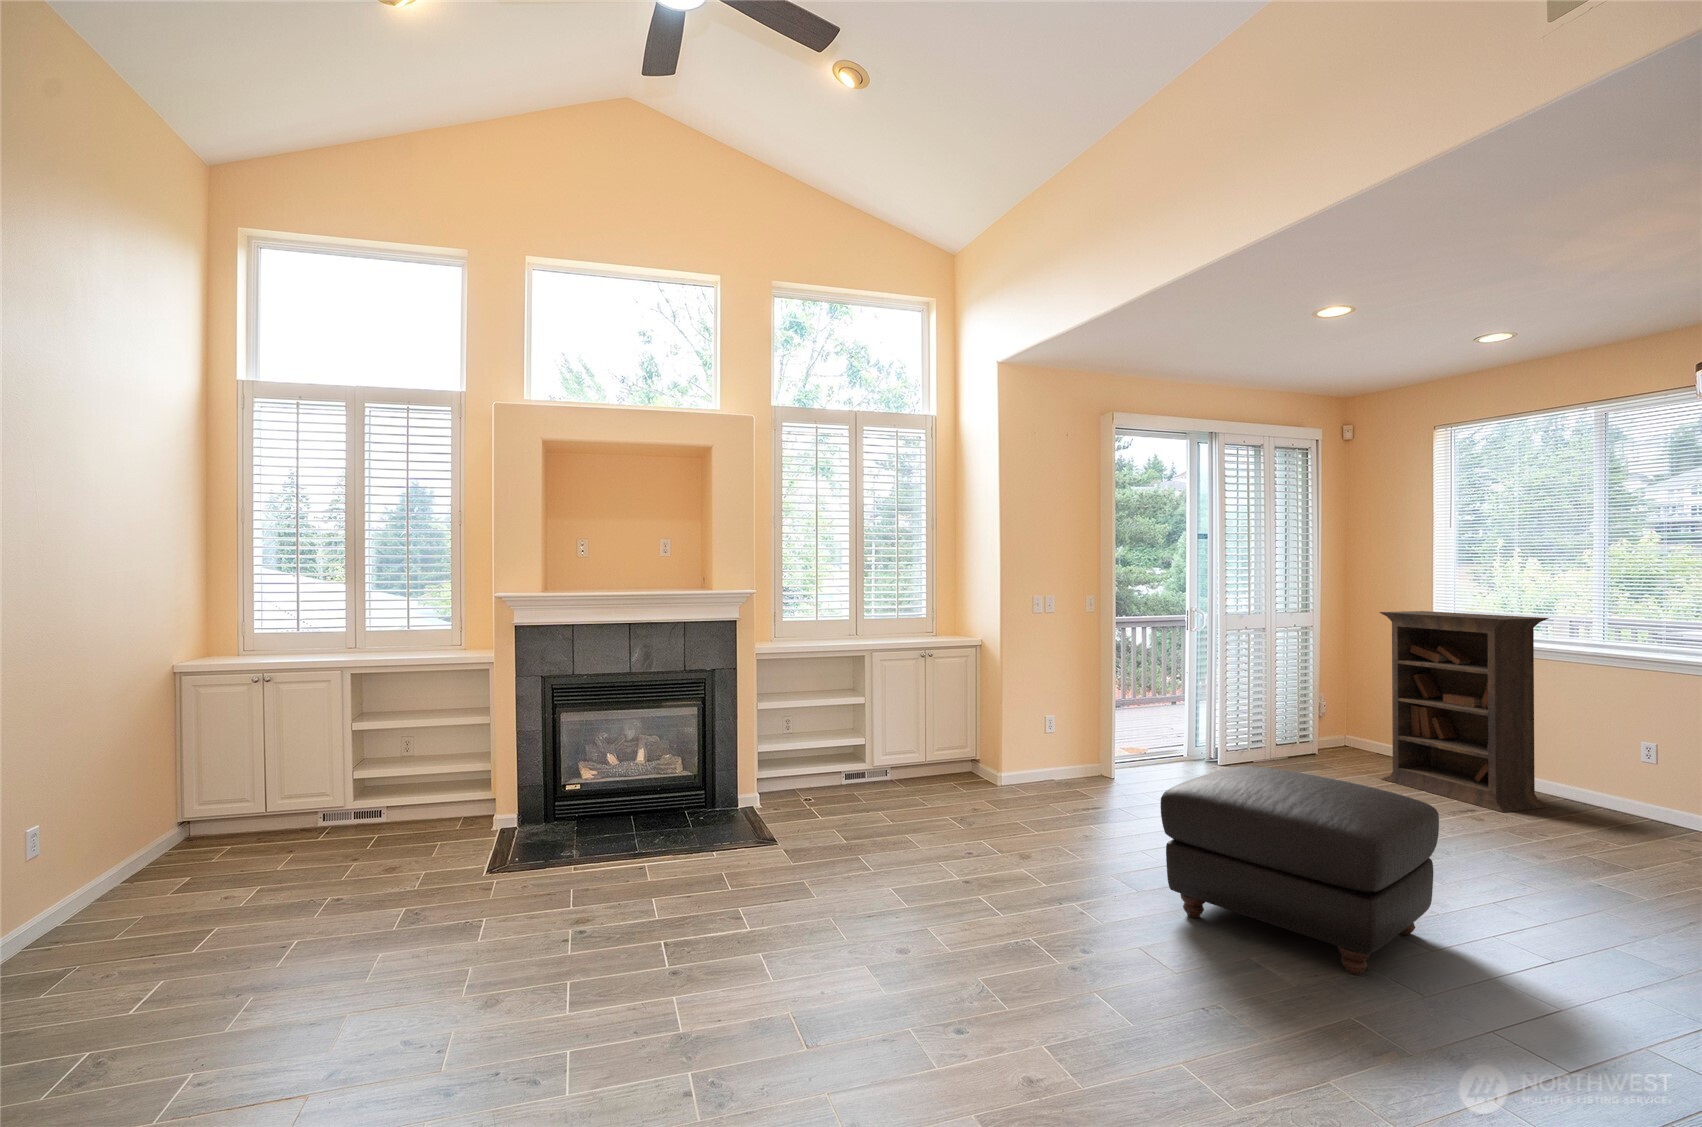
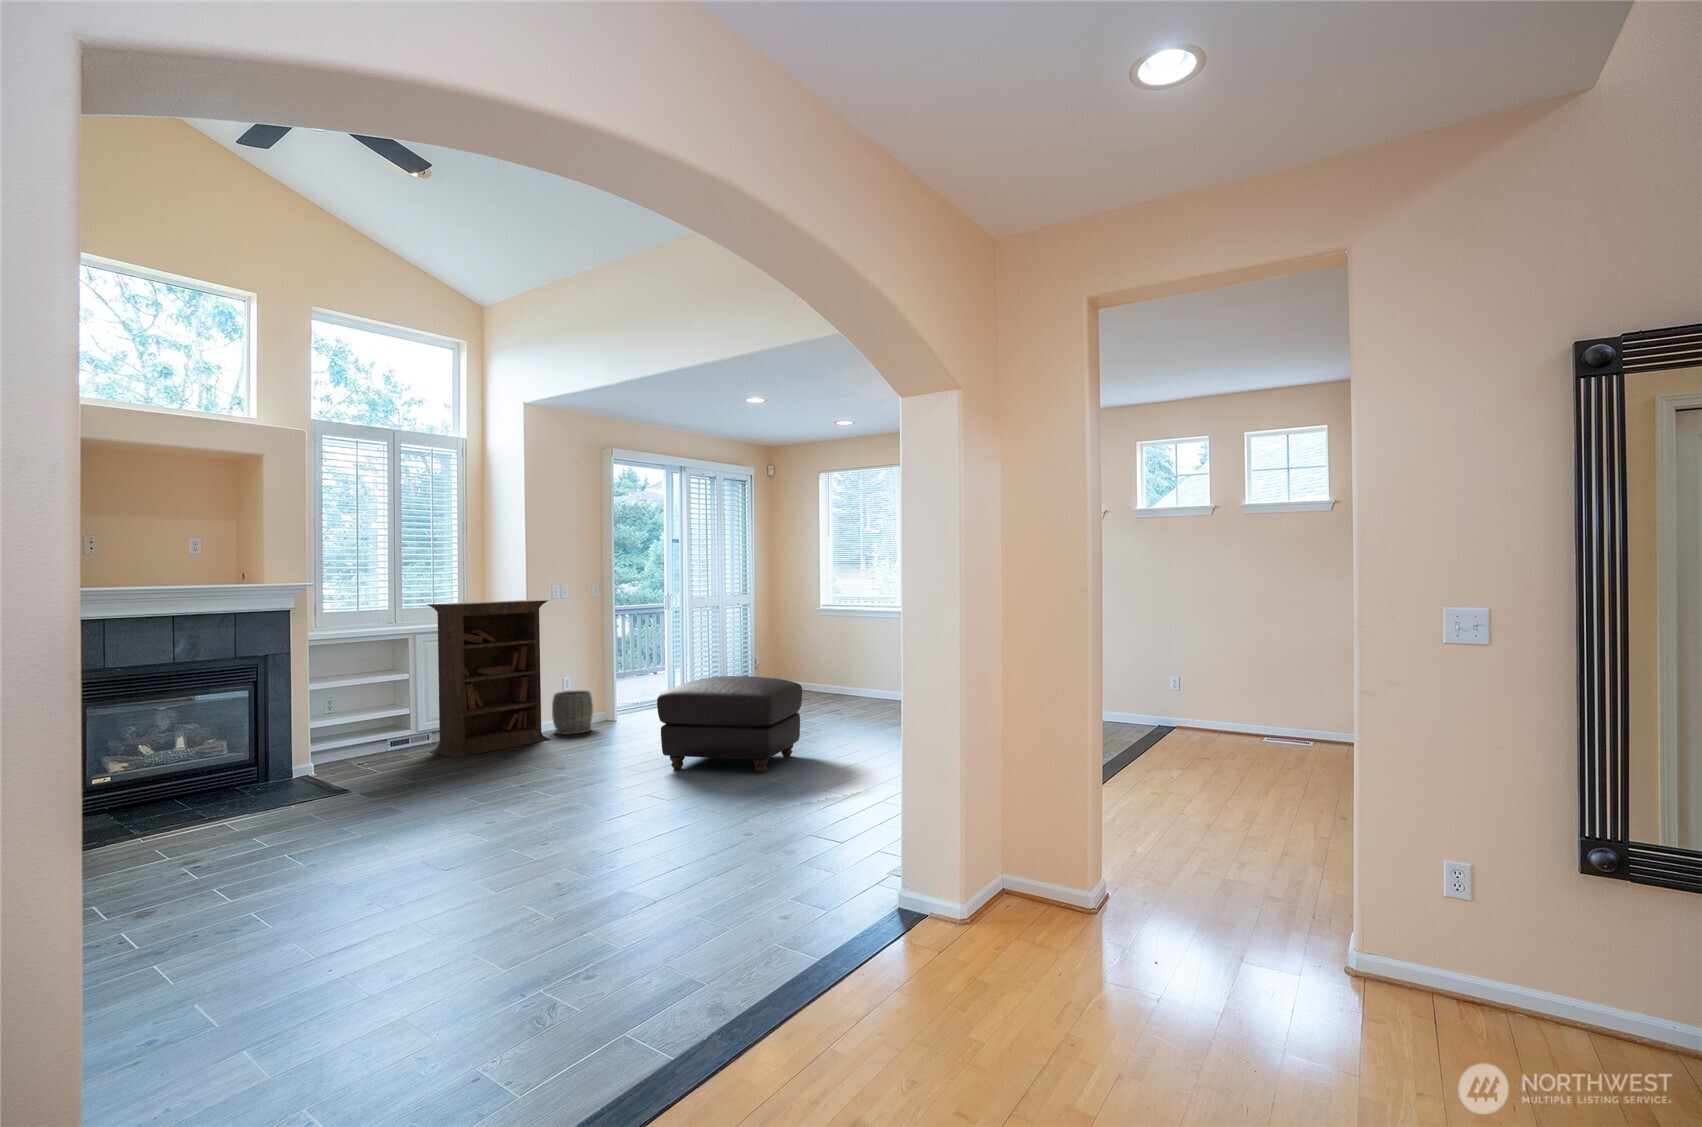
bookcase: present [1380,611,1549,813] -> present [428,600,550,758]
woven basket: none [1027,734,1078,795] -> present [552,690,593,734]

